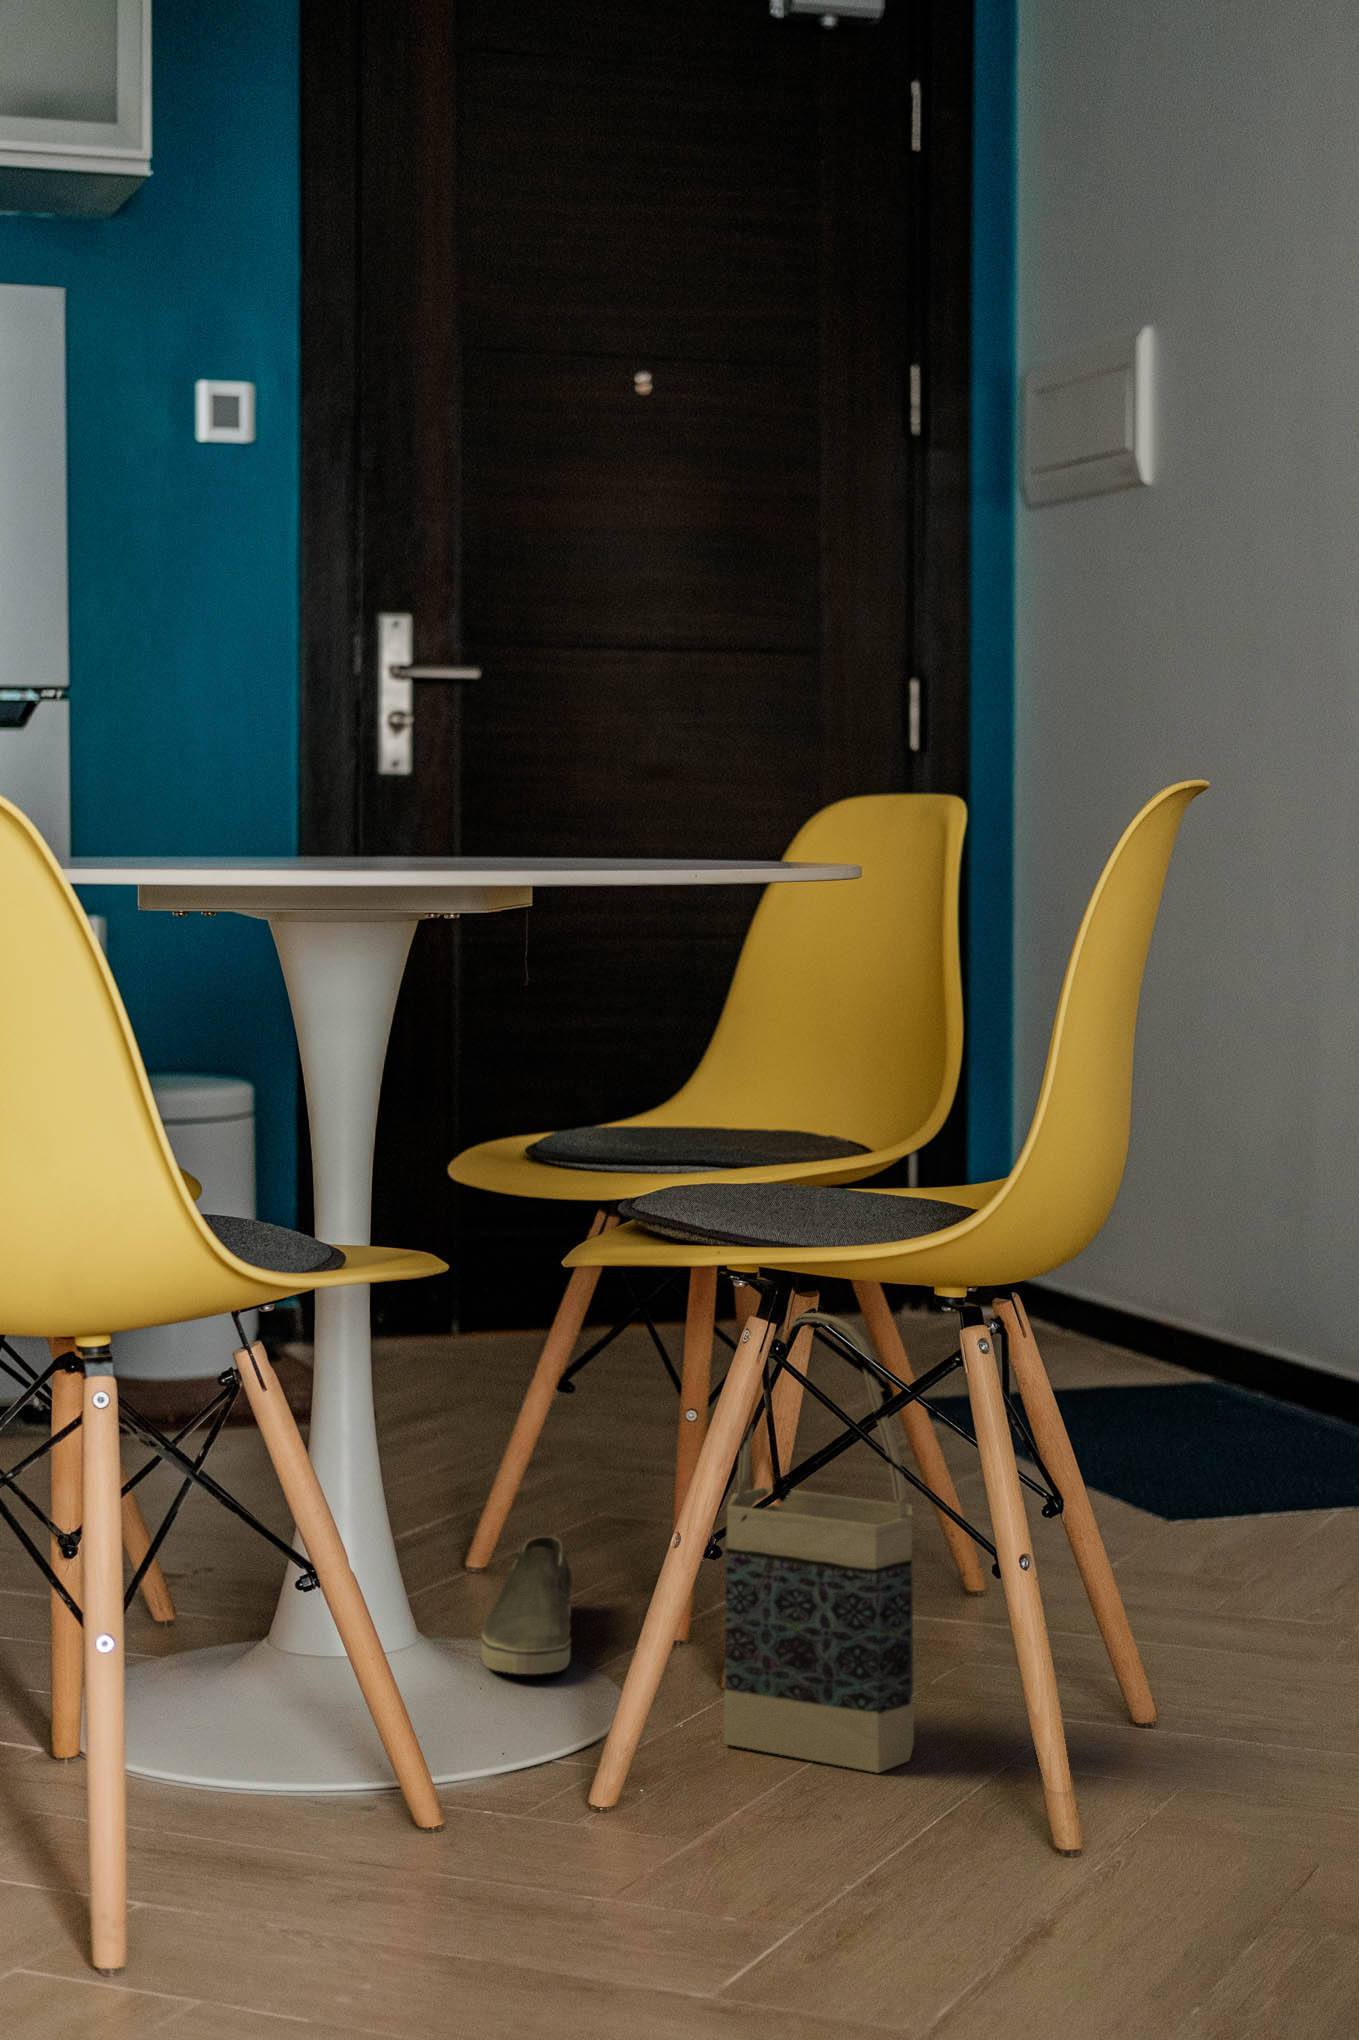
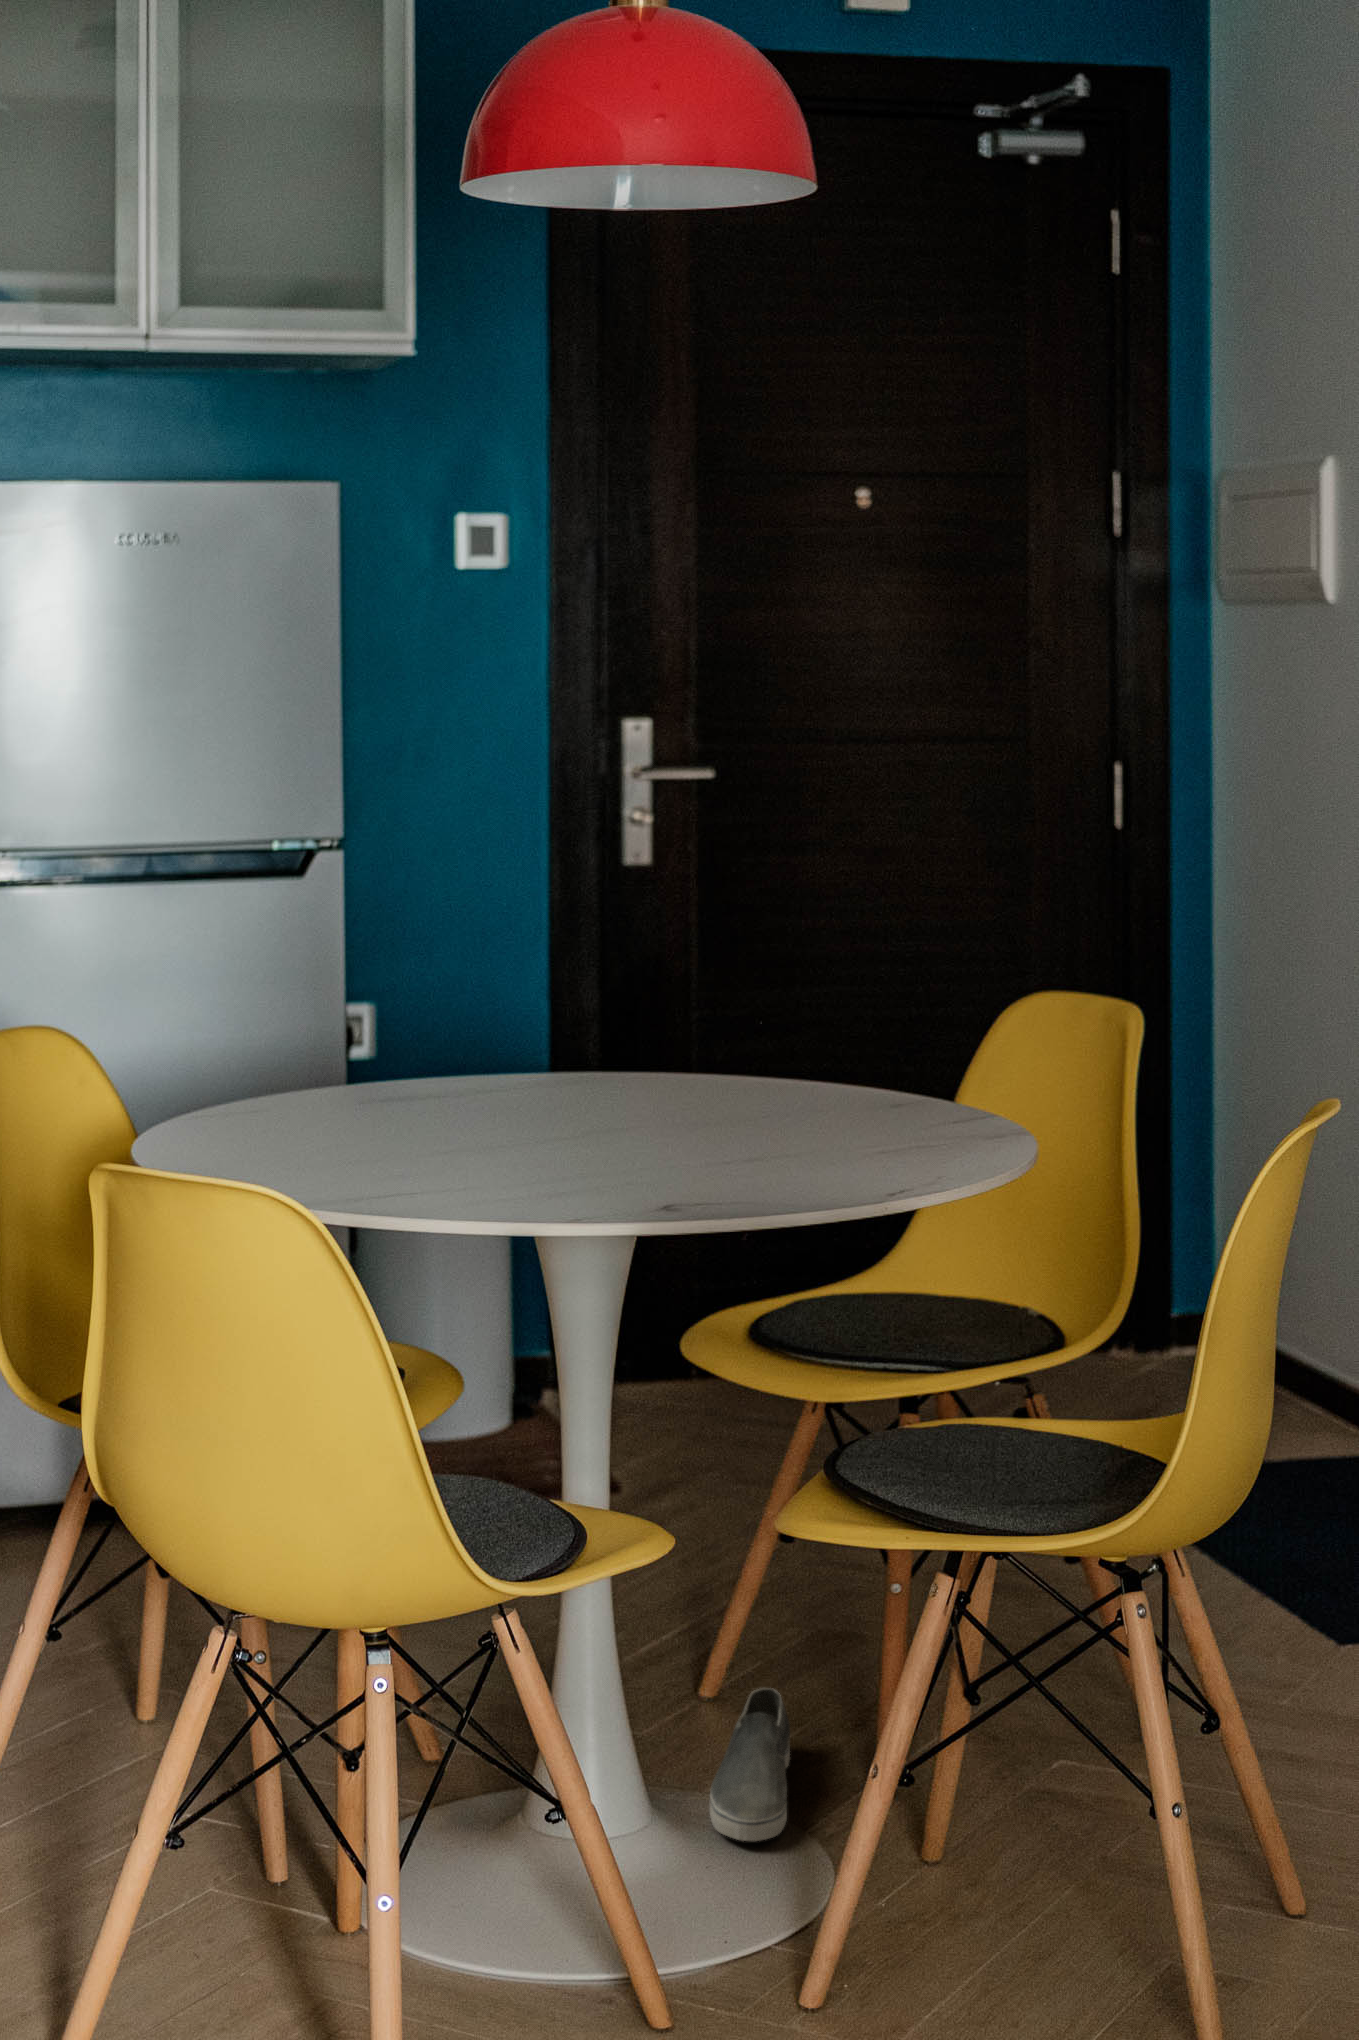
bag: present [724,1313,914,1773] -> none [916,1569,1085,1976]

